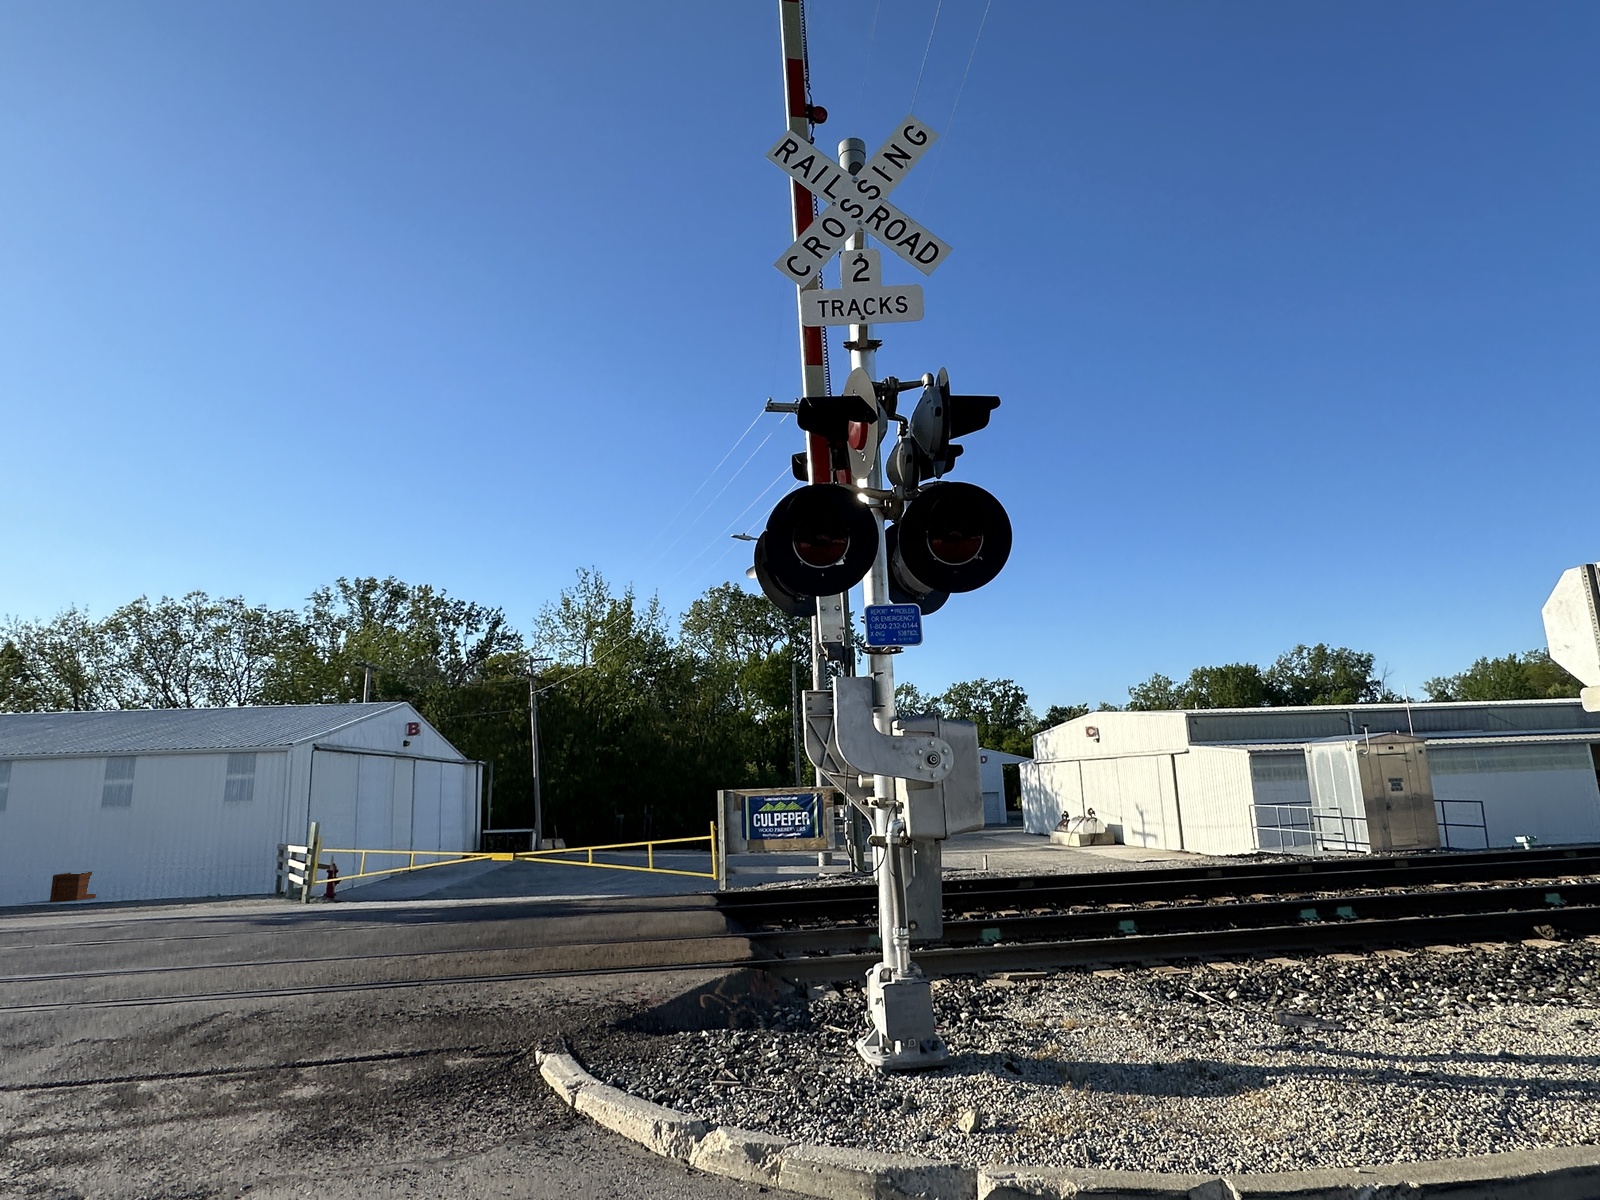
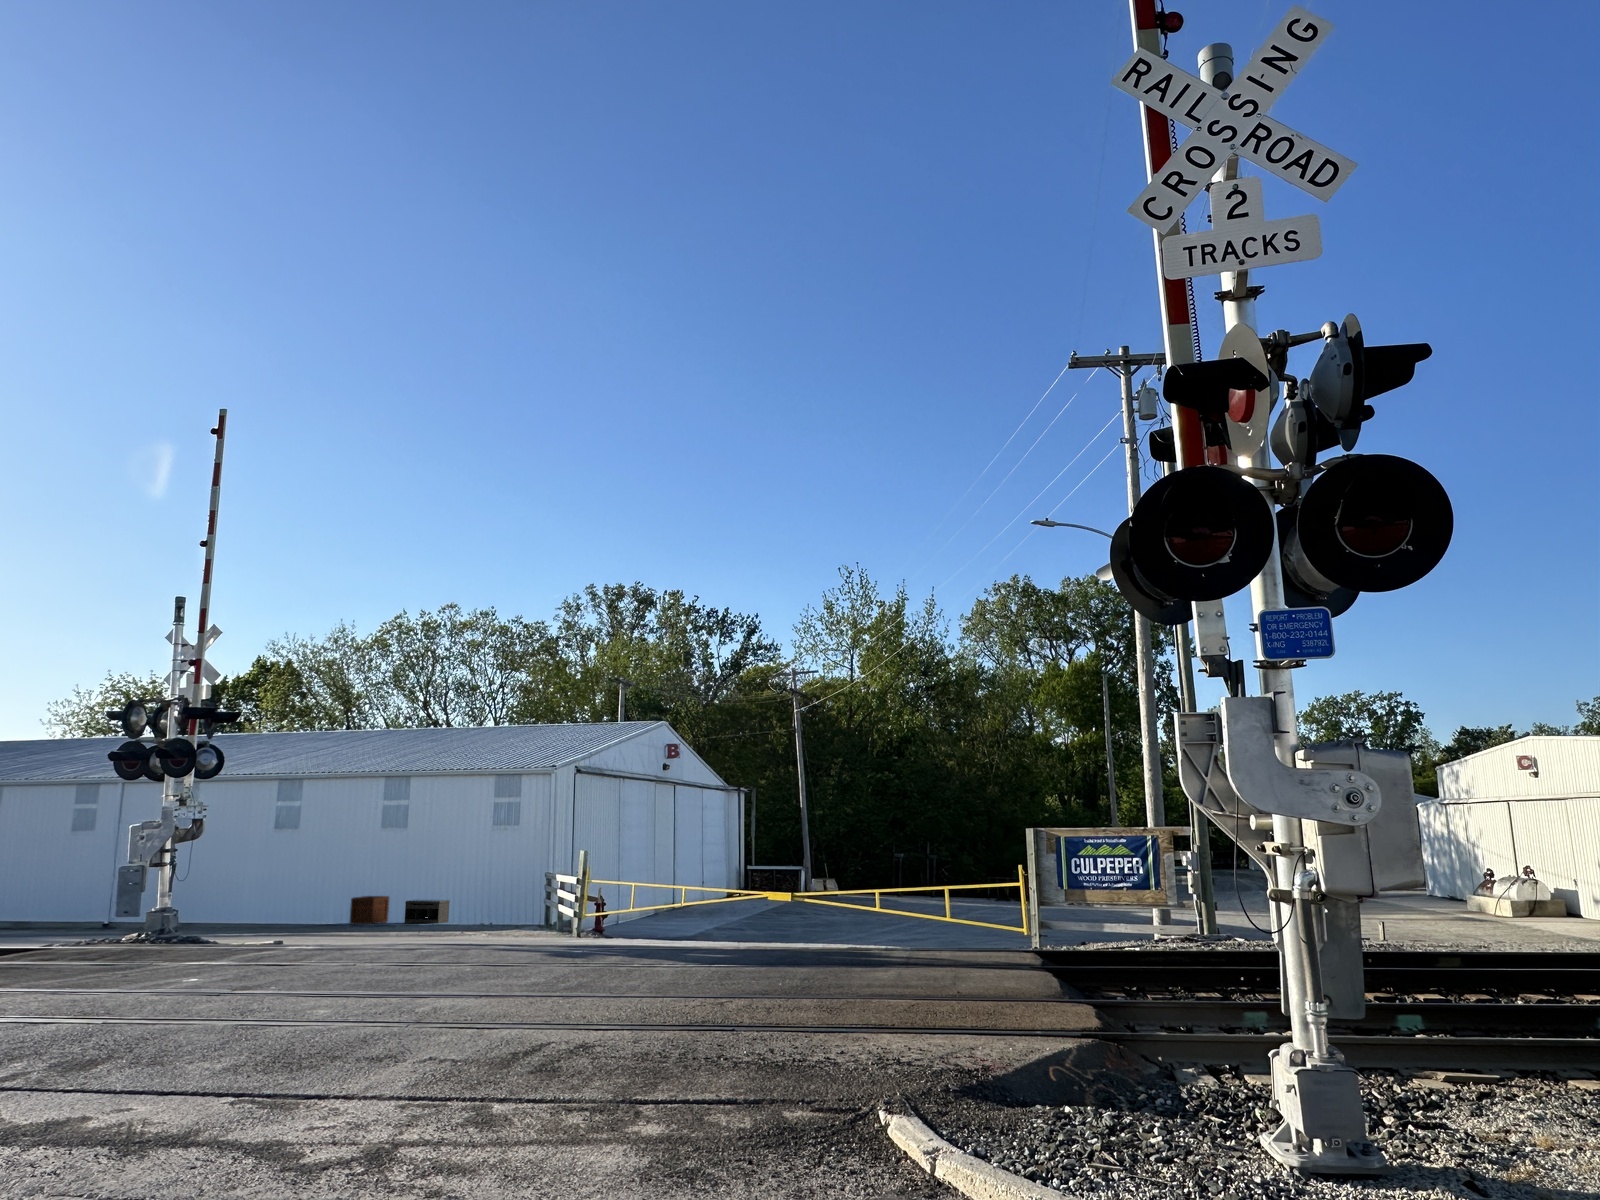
bench: none [114,873,167,898] -> present [404,900,450,923]

